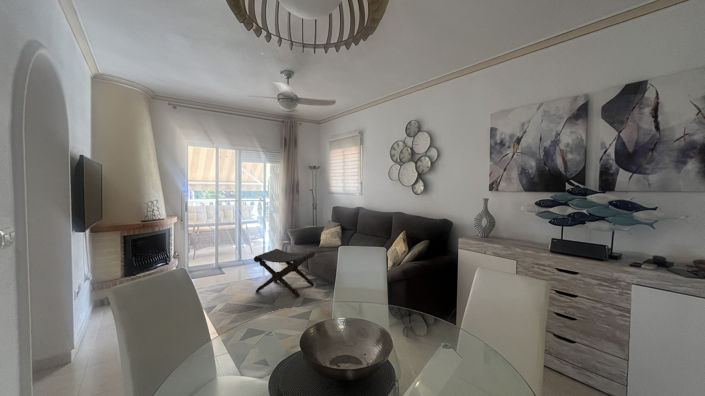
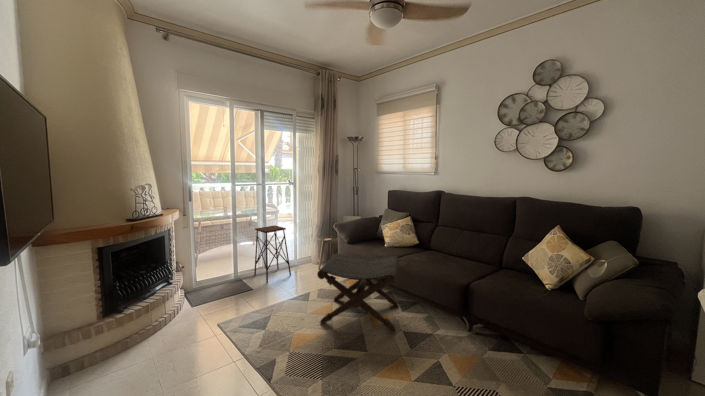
side table: none [230,231,256,271] -> present [254,225,291,283]

